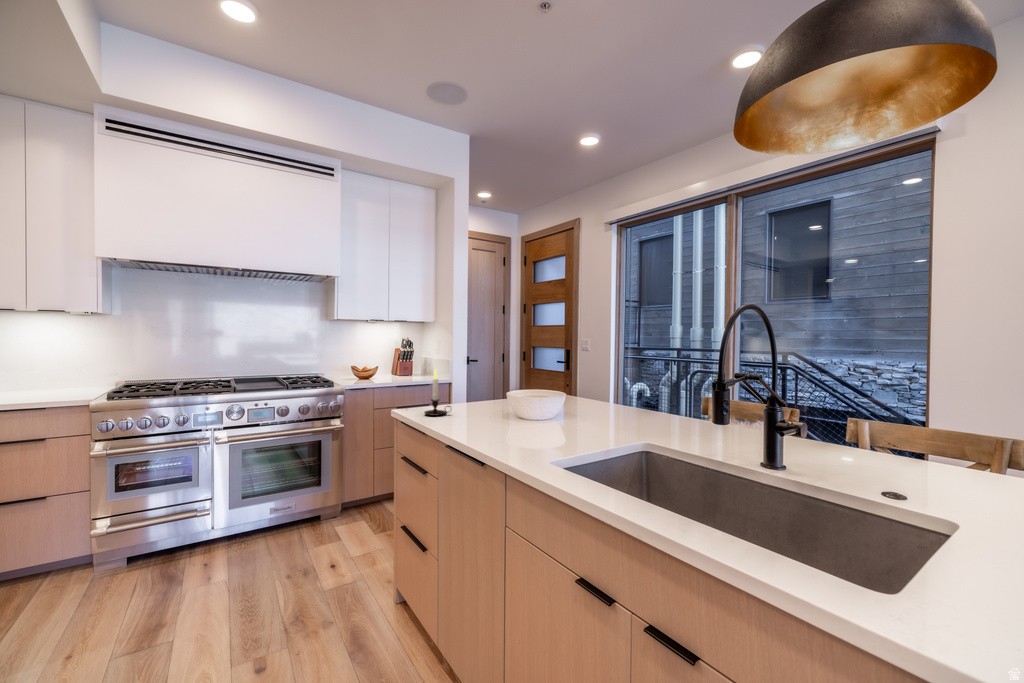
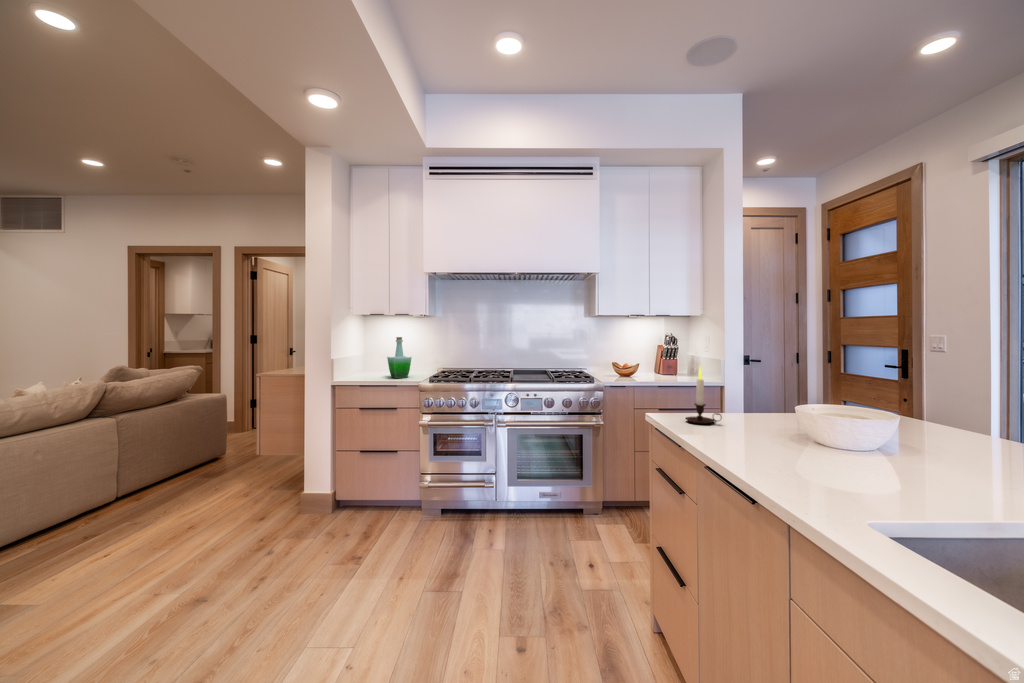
bottle: none [22,339,71,396] -> present [387,337,412,378]

